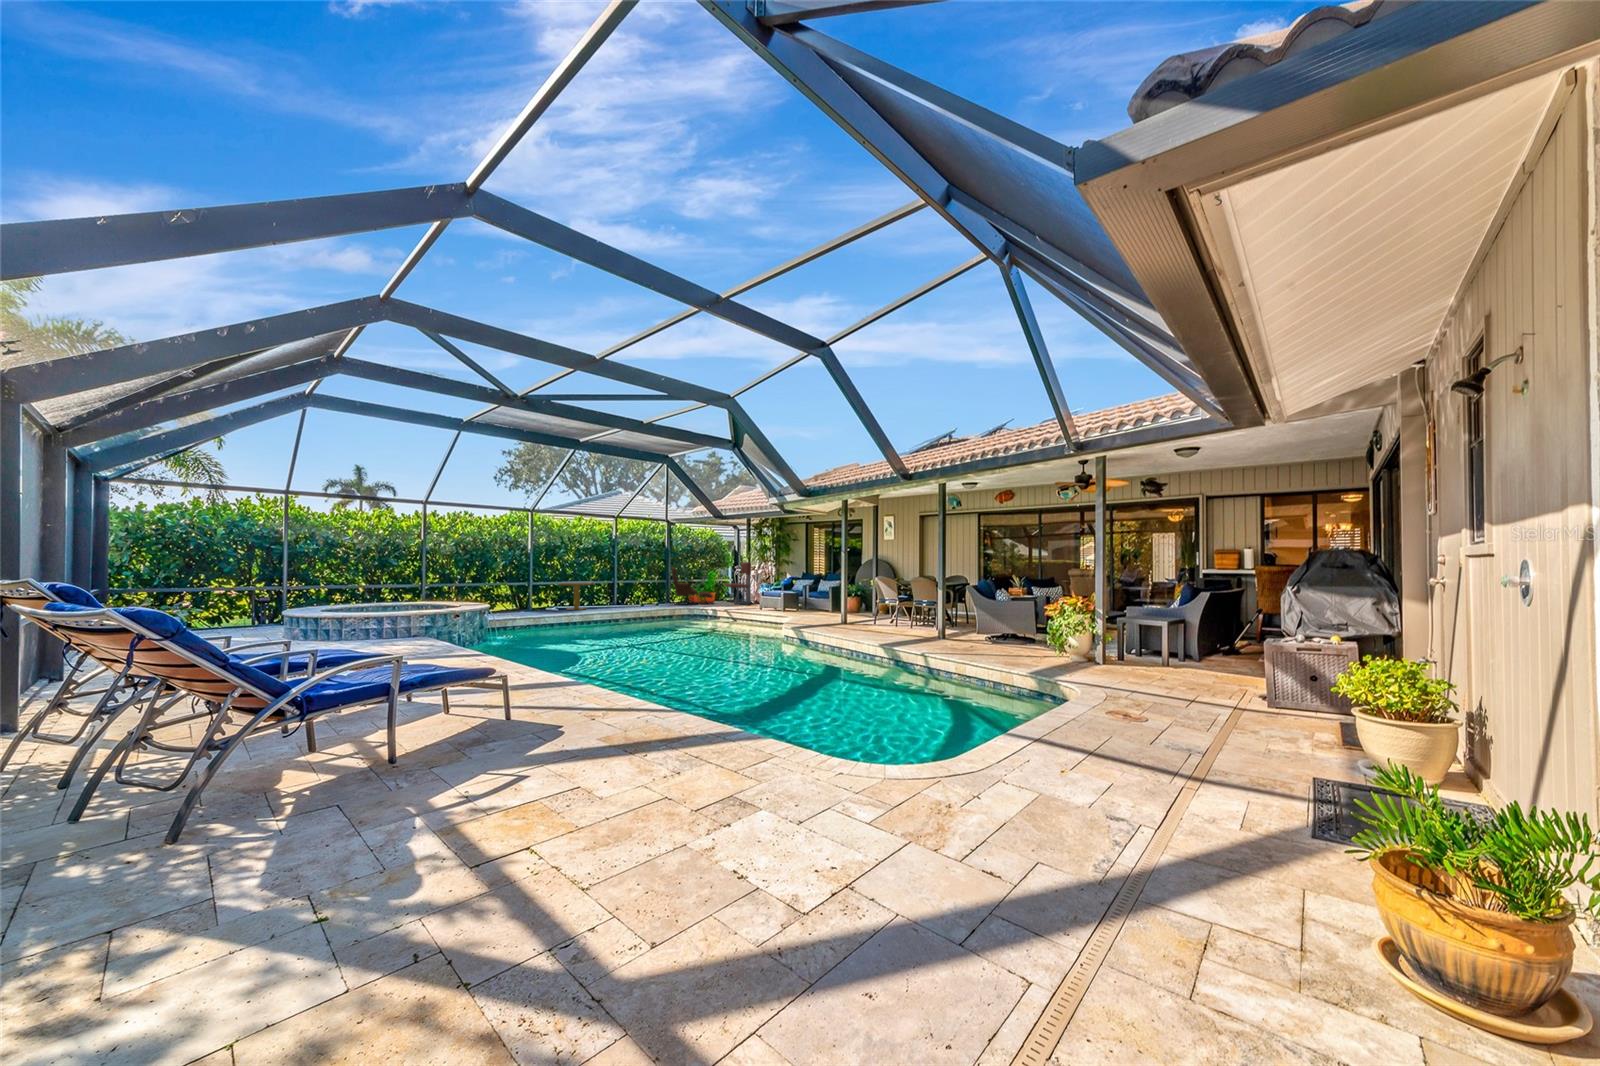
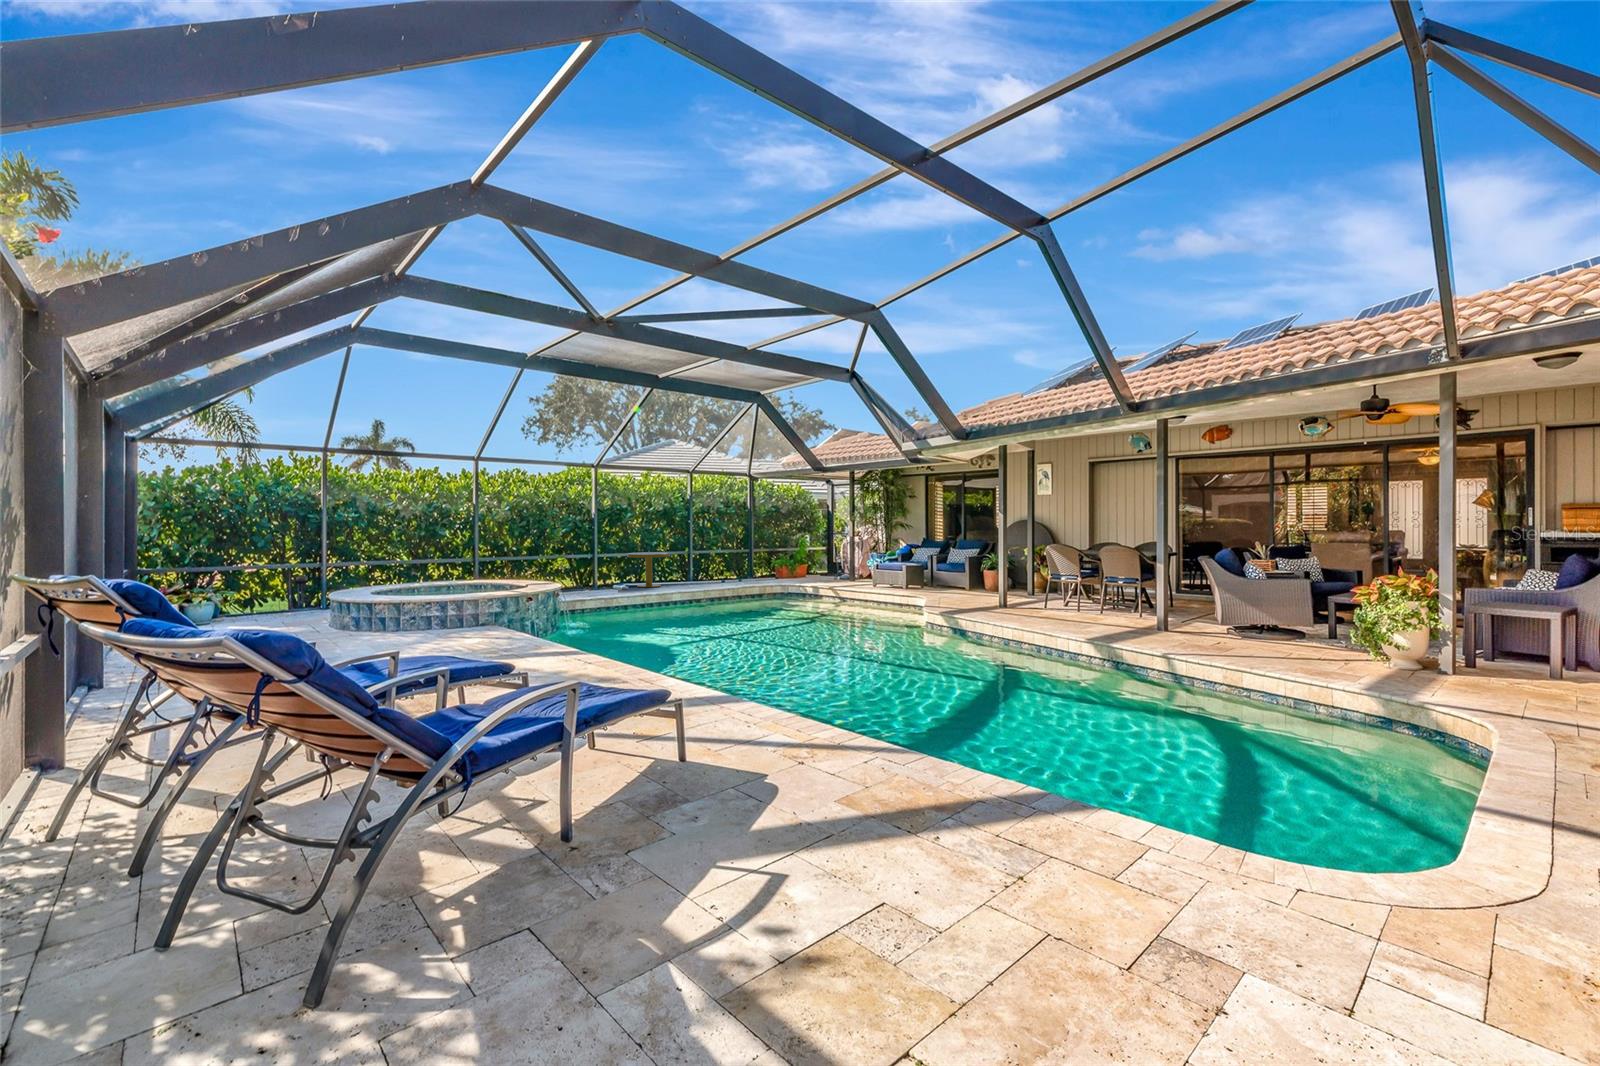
bench: present [724,562,751,604] -> none [818,526,855,578]
lounge chair: present [672,567,713,604] -> none [756,533,808,580]

